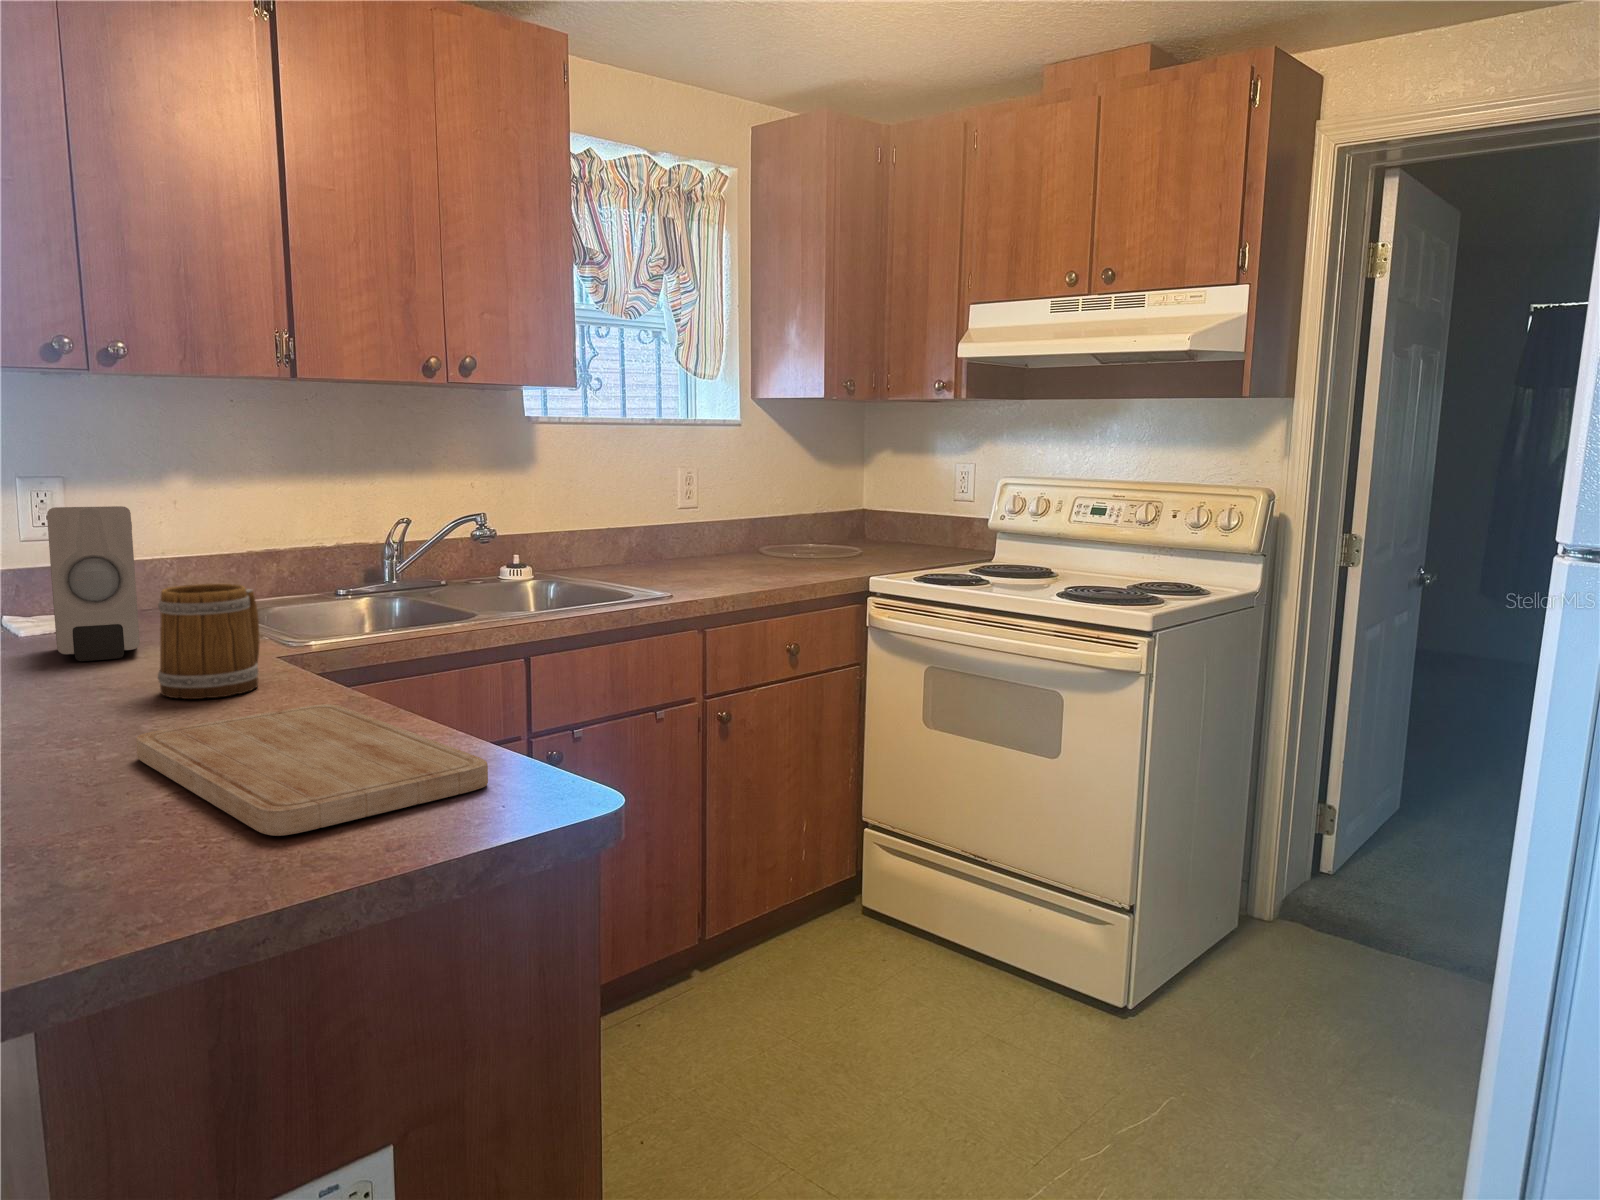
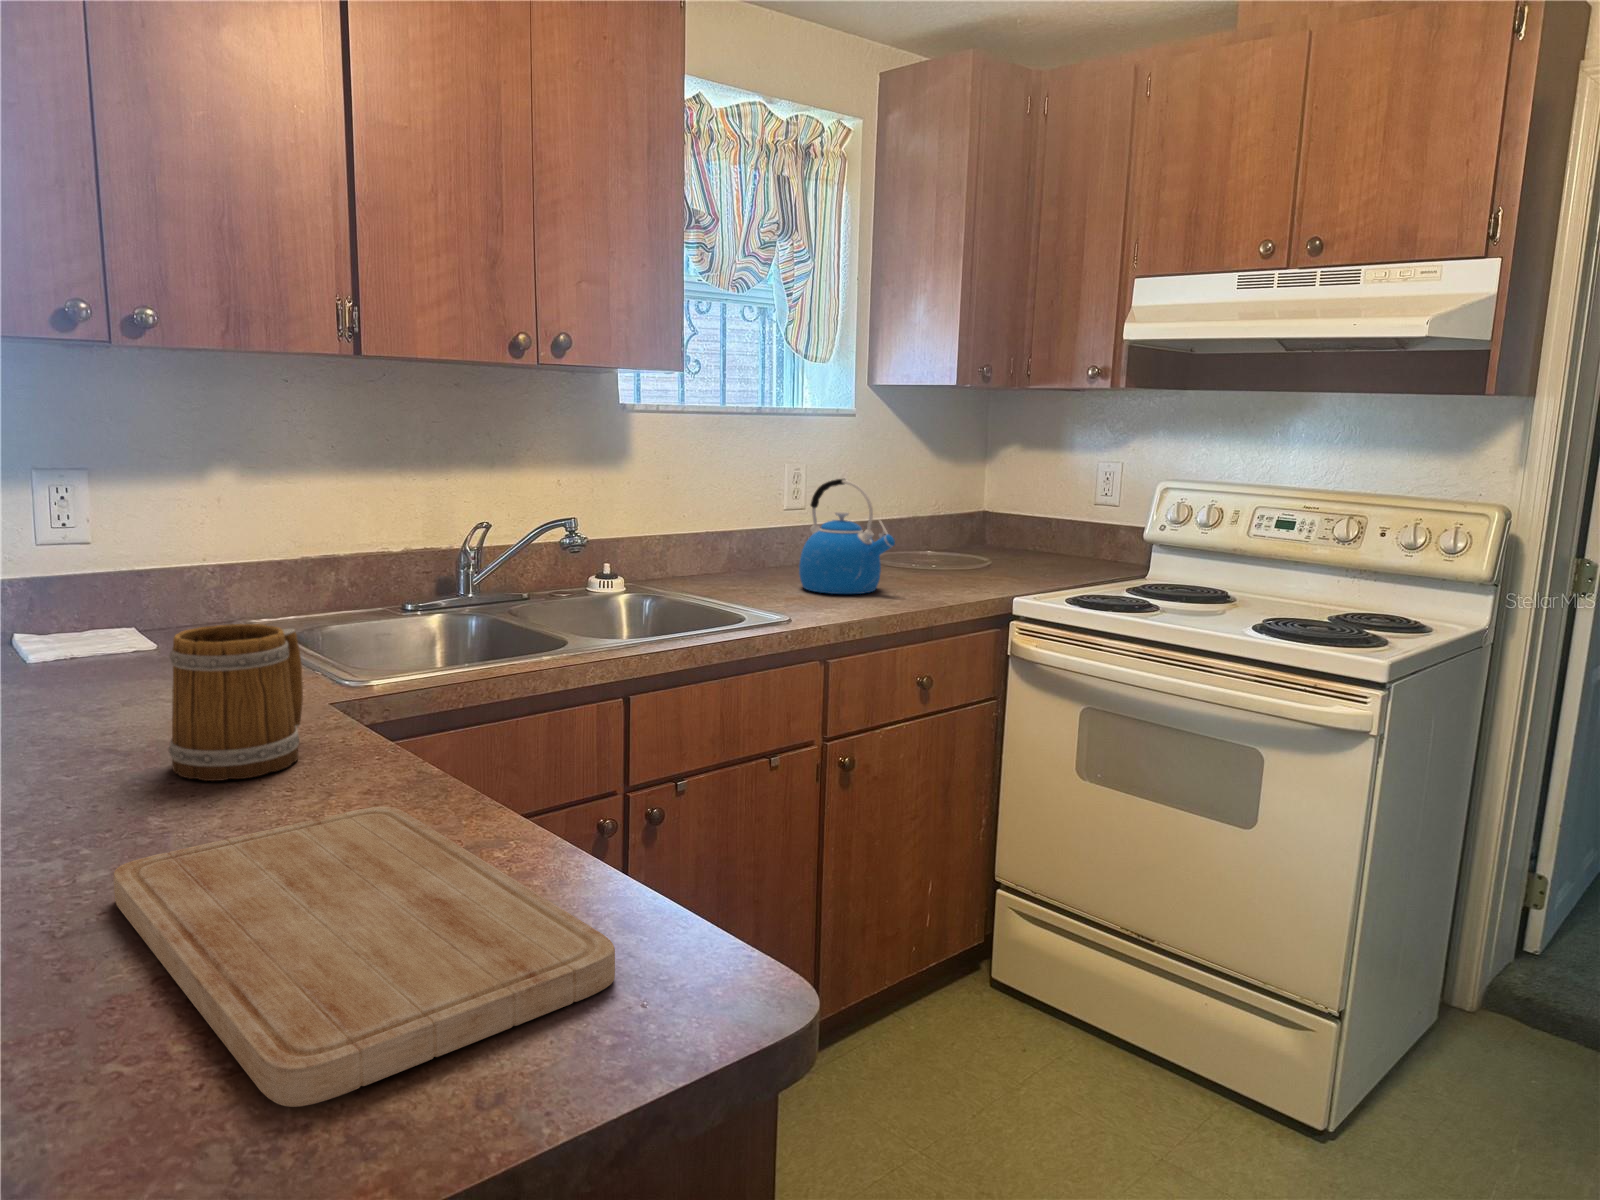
kettle: none [685,478,766,577] -> present [799,479,895,594]
soap dispenser: present [47,506,140,661] -> none [46,515,163,708]

